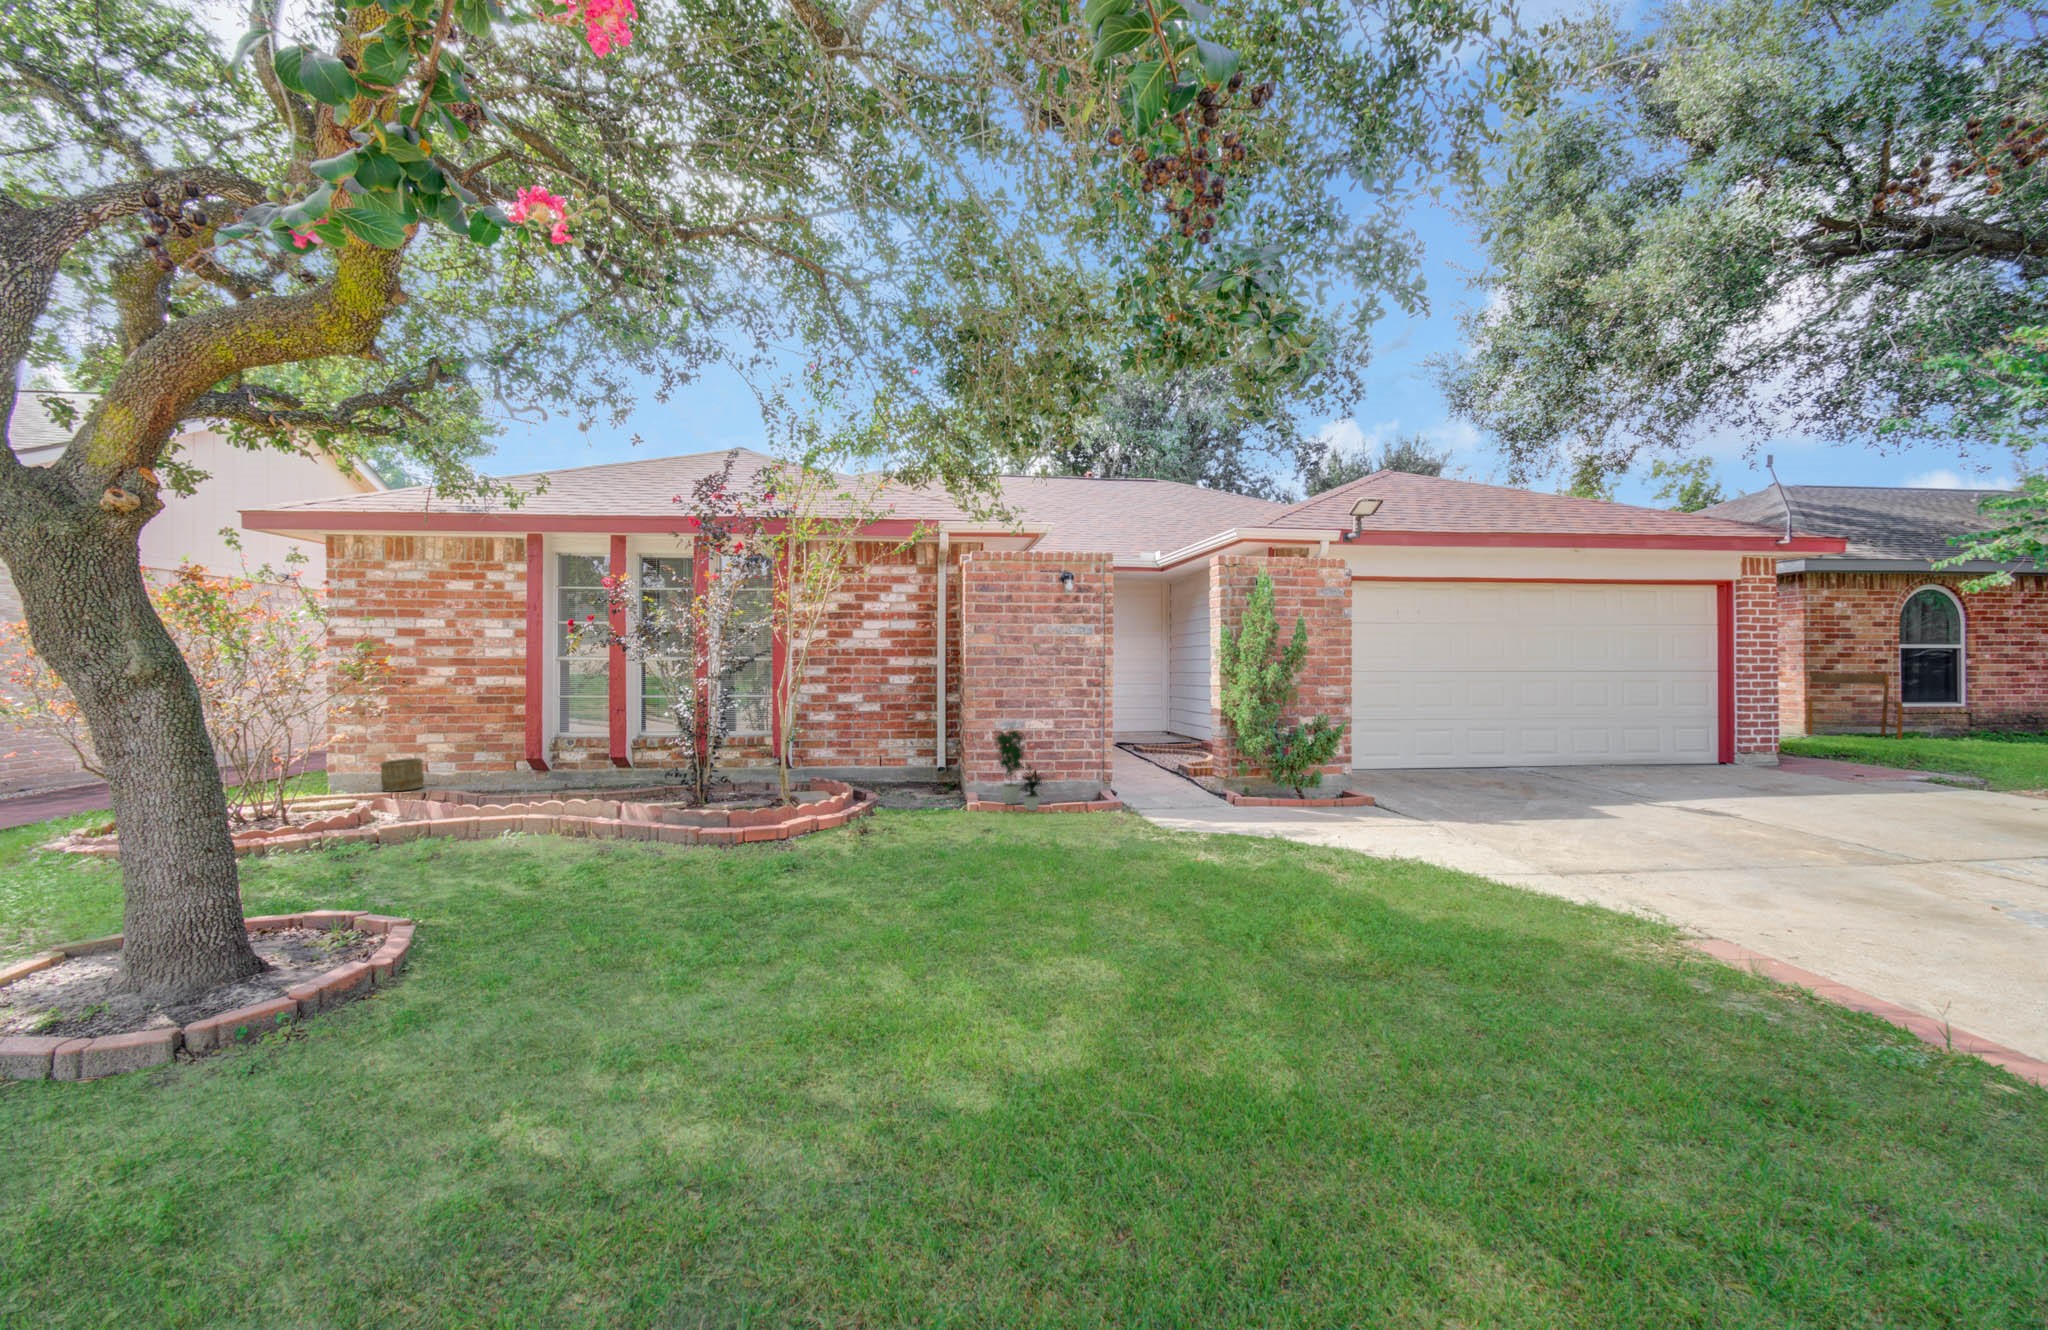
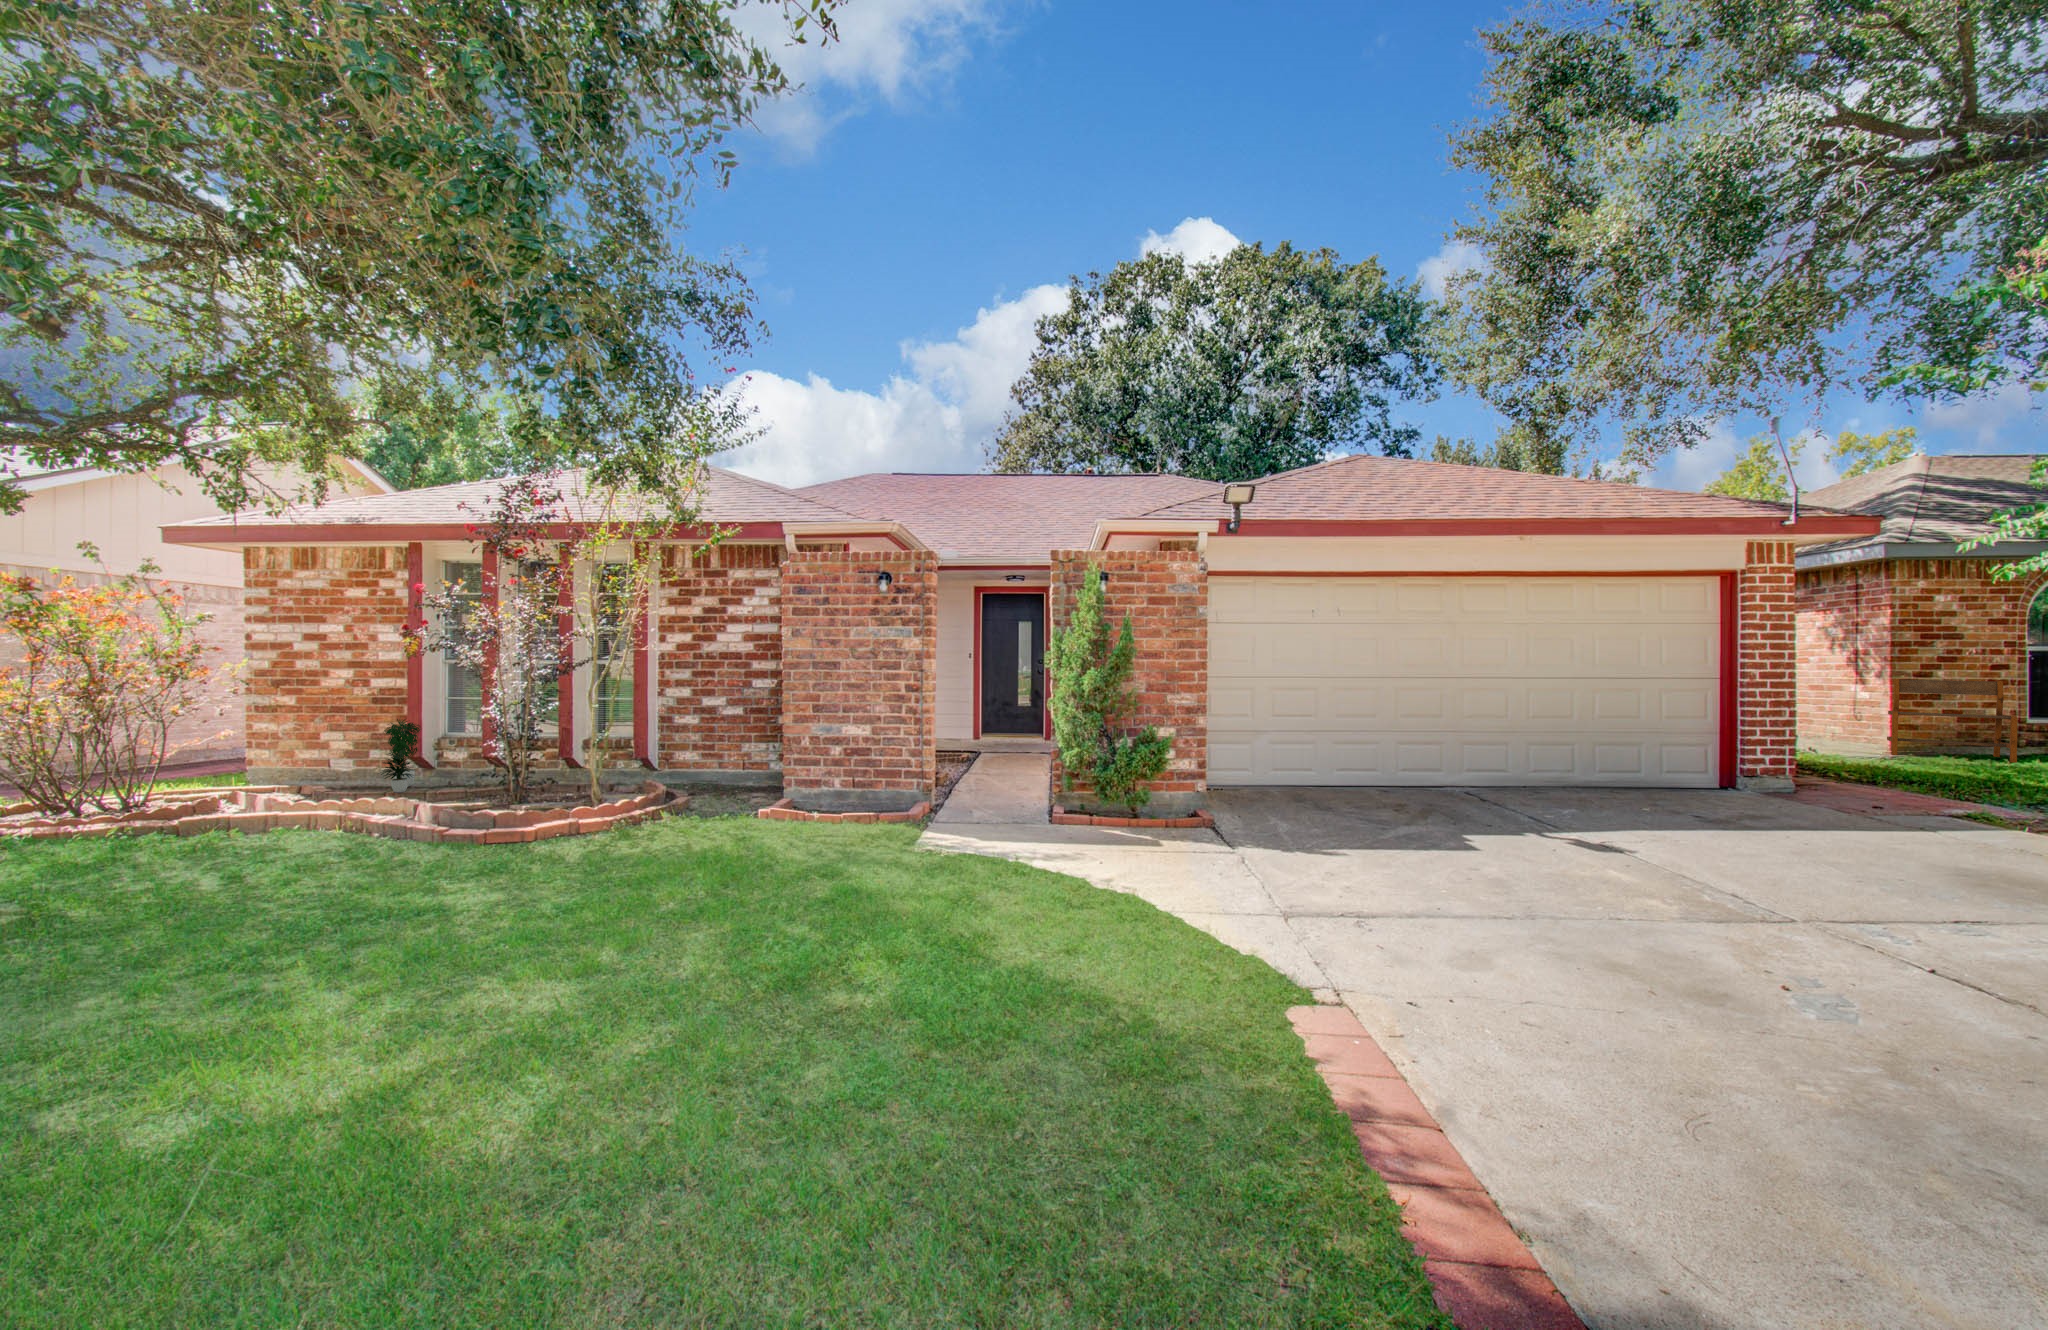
potted plant: present [995,728,1044,811] -> present [378,719,421,793]
wooden bucket: present [380,758,424,792] -> none [280,754,326,785]

